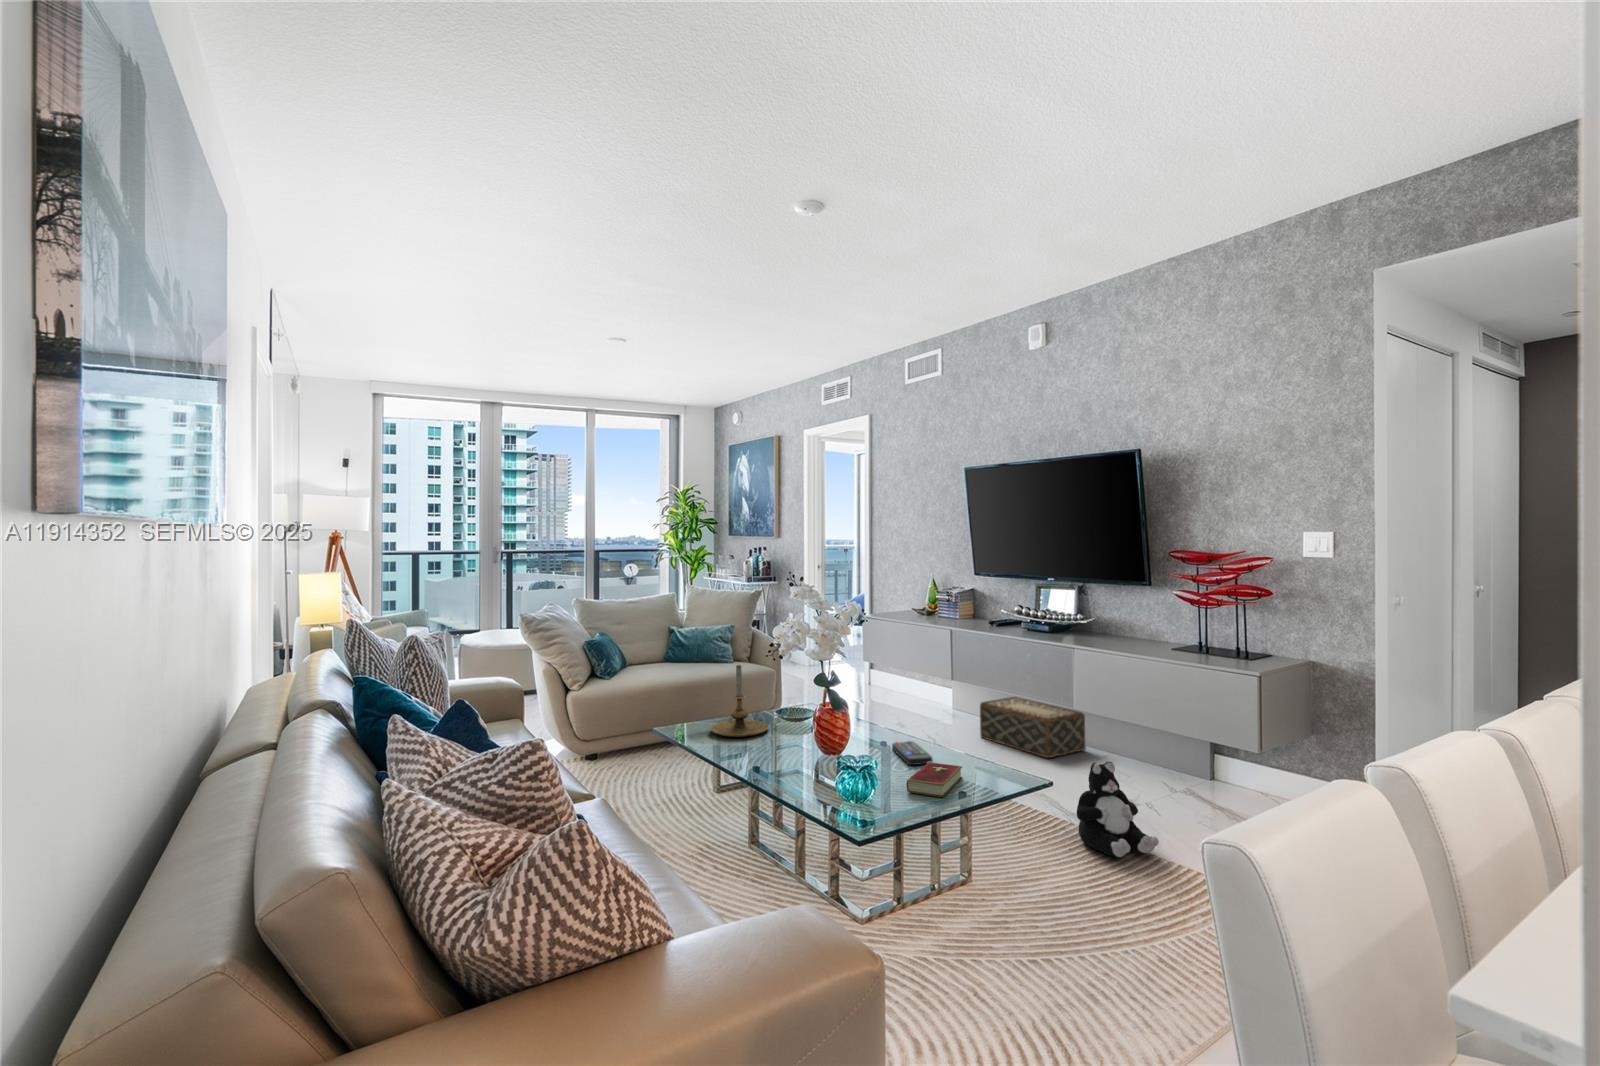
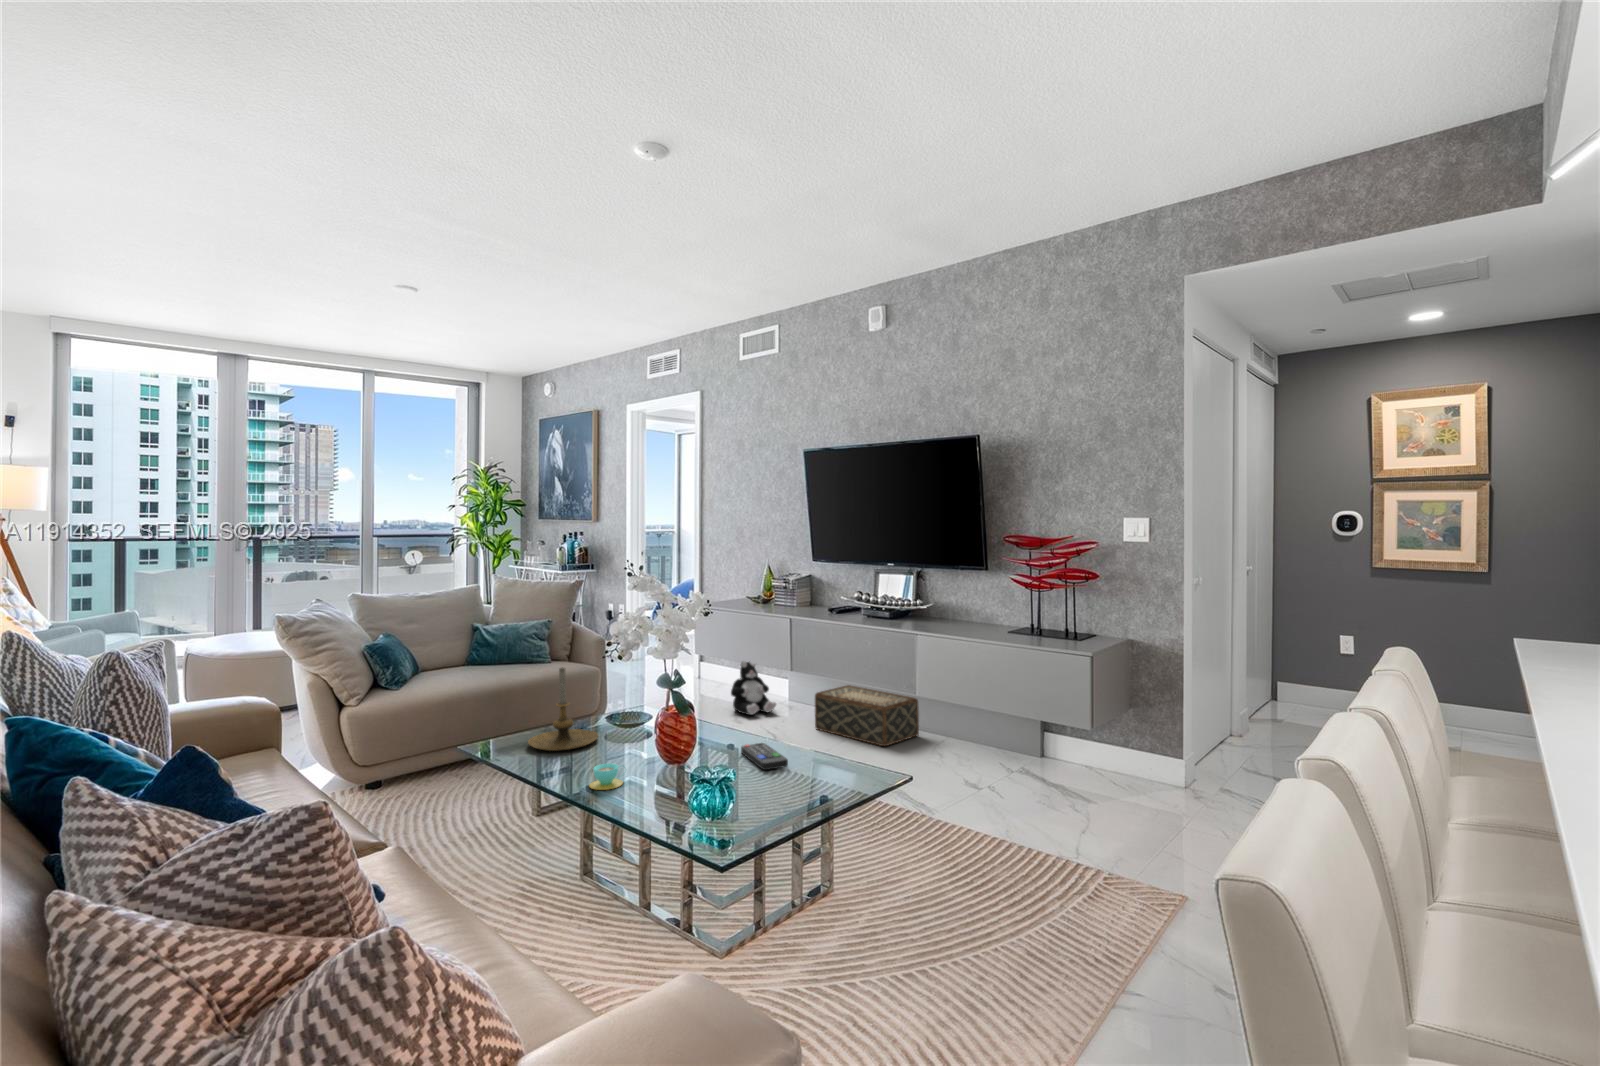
teacup: none [756,749,788,771] -> present [589,763,623,790]
hardcover book: present [906,762,962,797] -> none [767,766,822,805]
plush toy: present [1077,762,1159,857] -> present [731,661,776,715]

